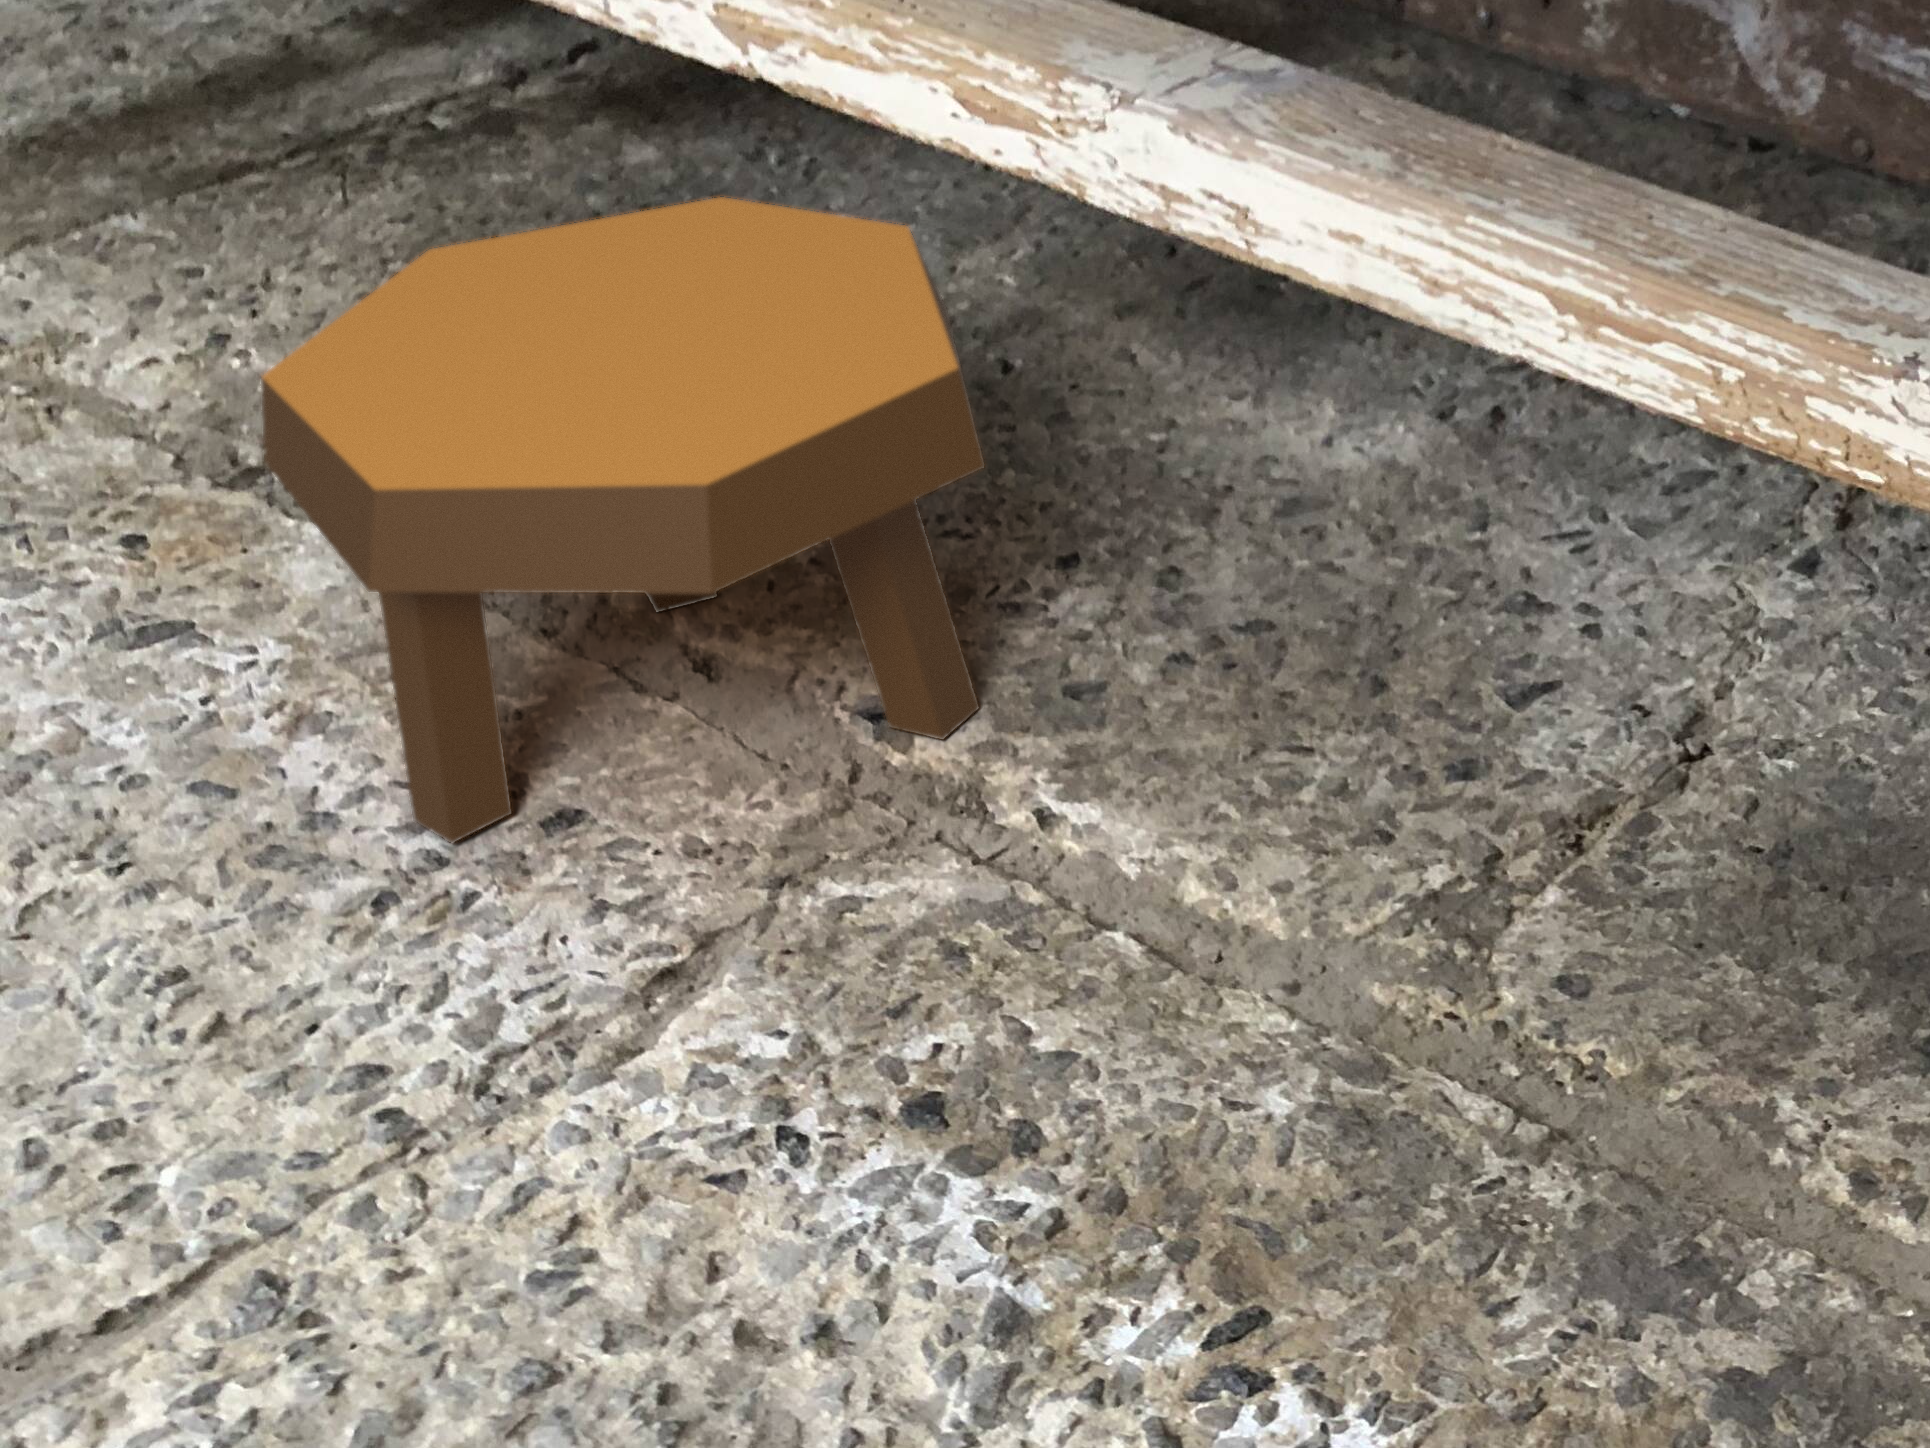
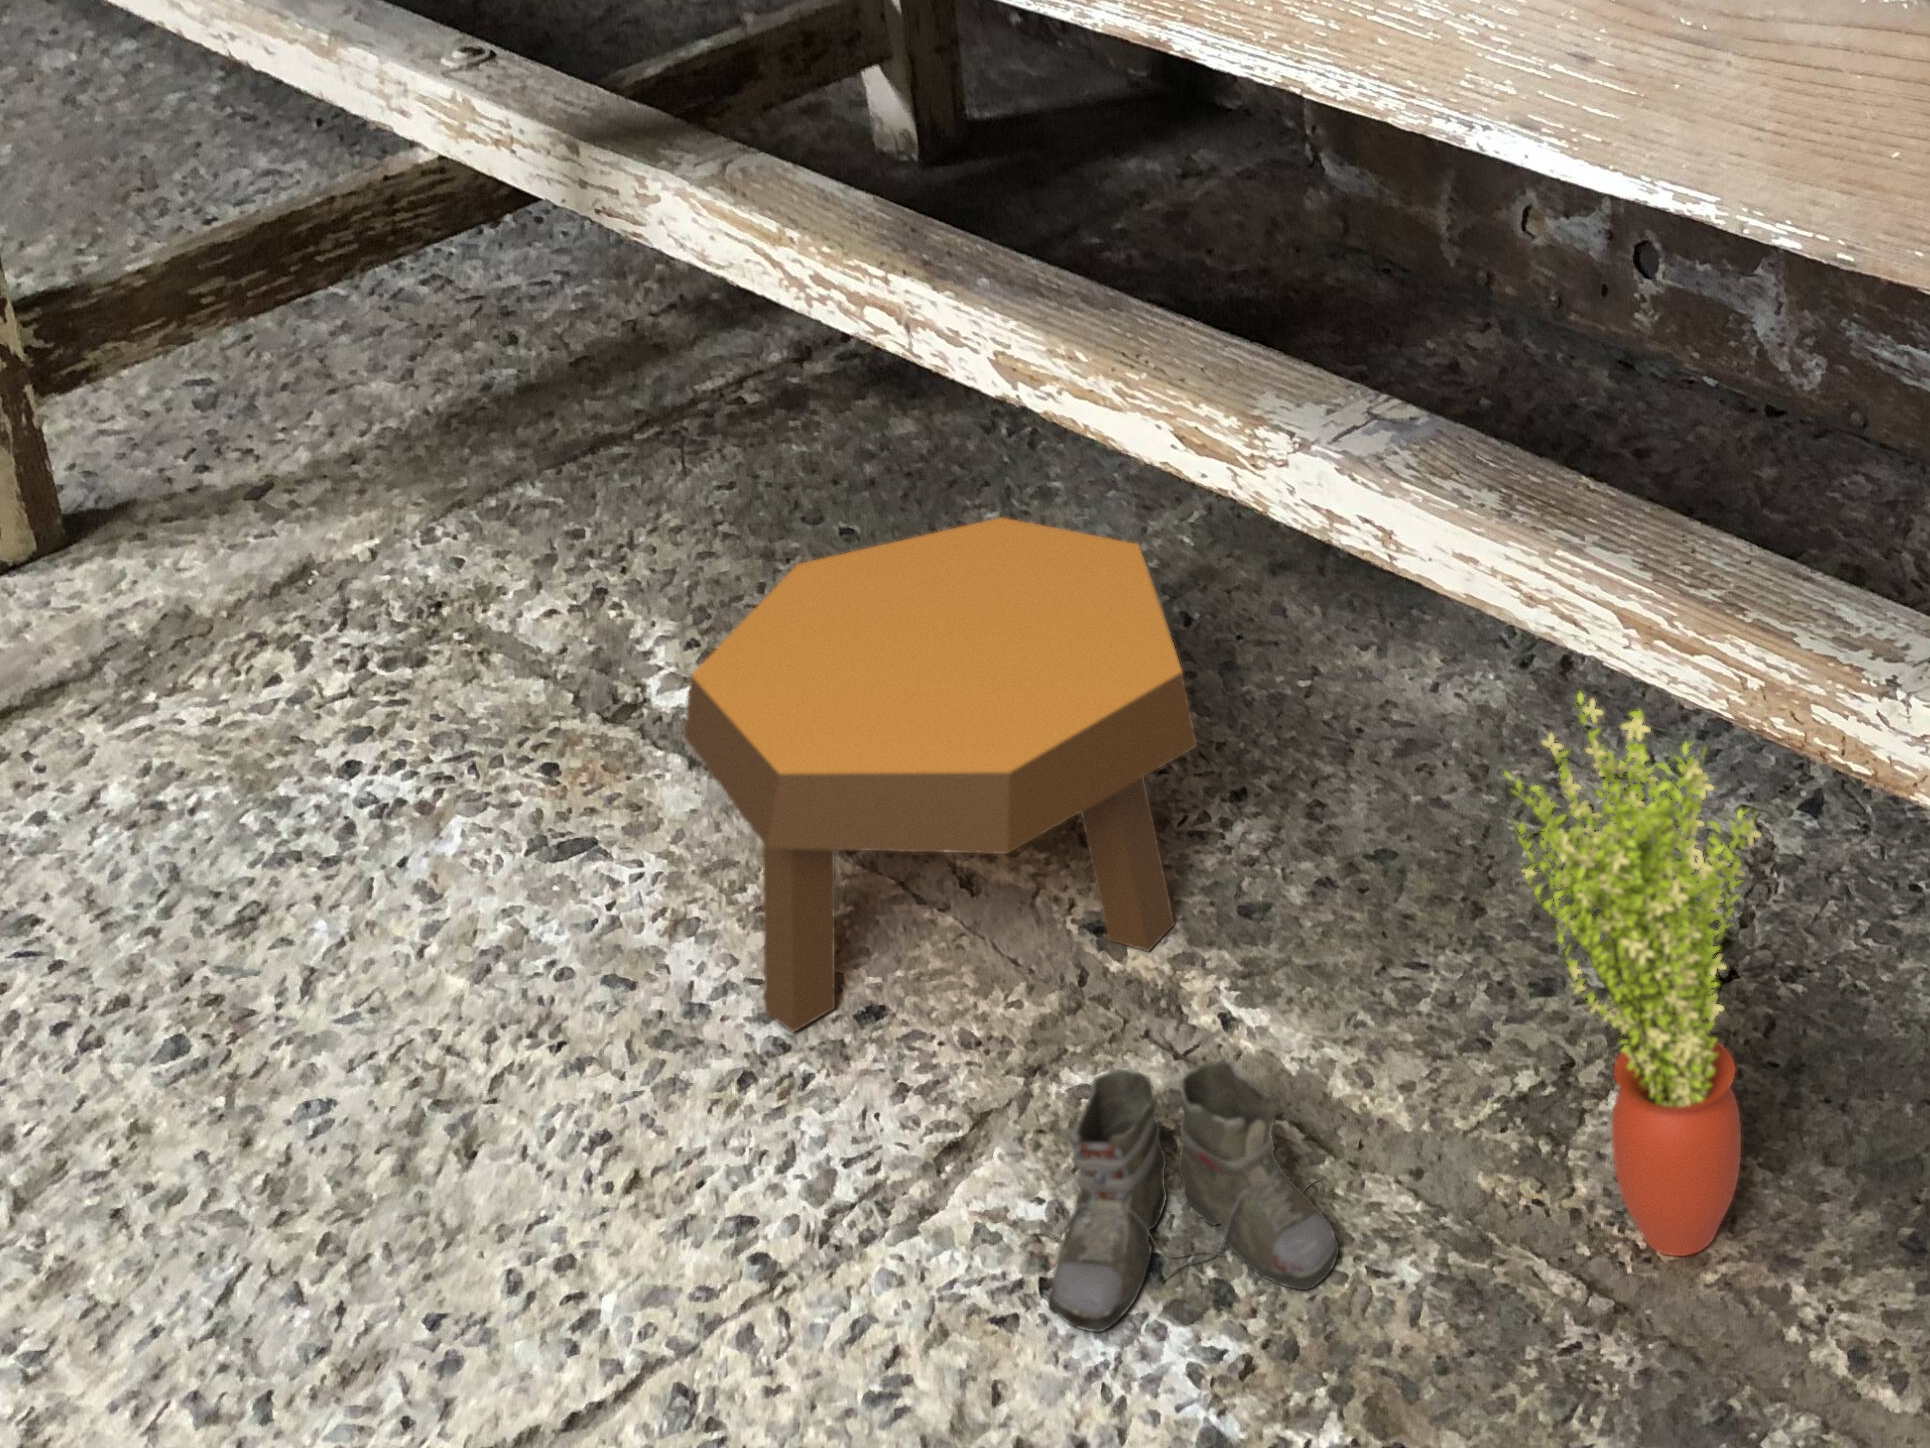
potted plant: none [1377,327,1737,1073] -> present [1505,693,1761,1256]
boots: none [756,847,1185,1188] -> present [1050,1061,1339,1332]

